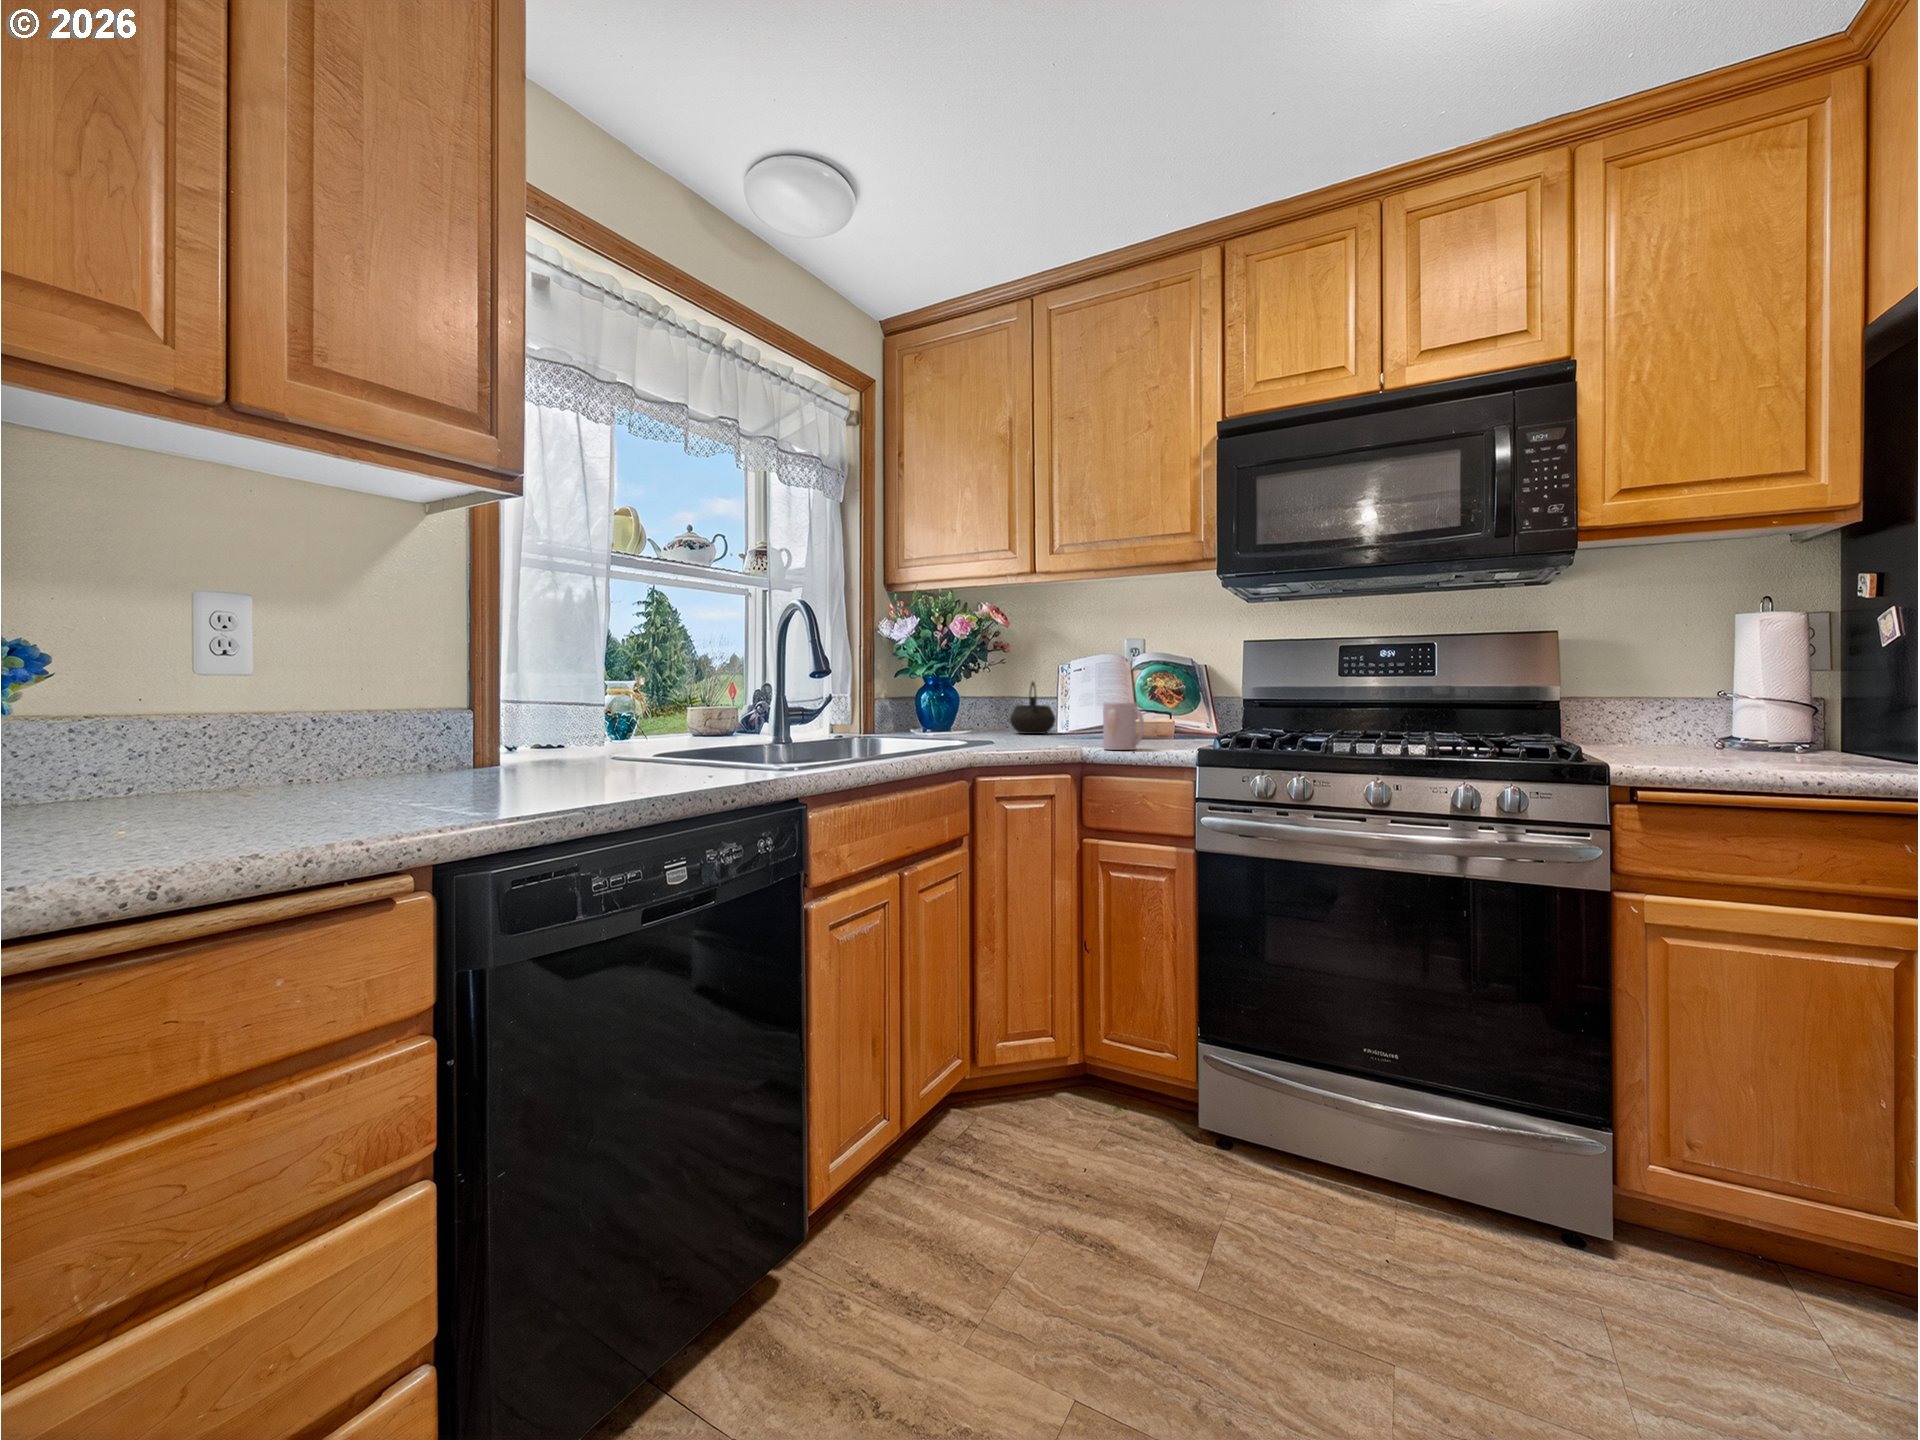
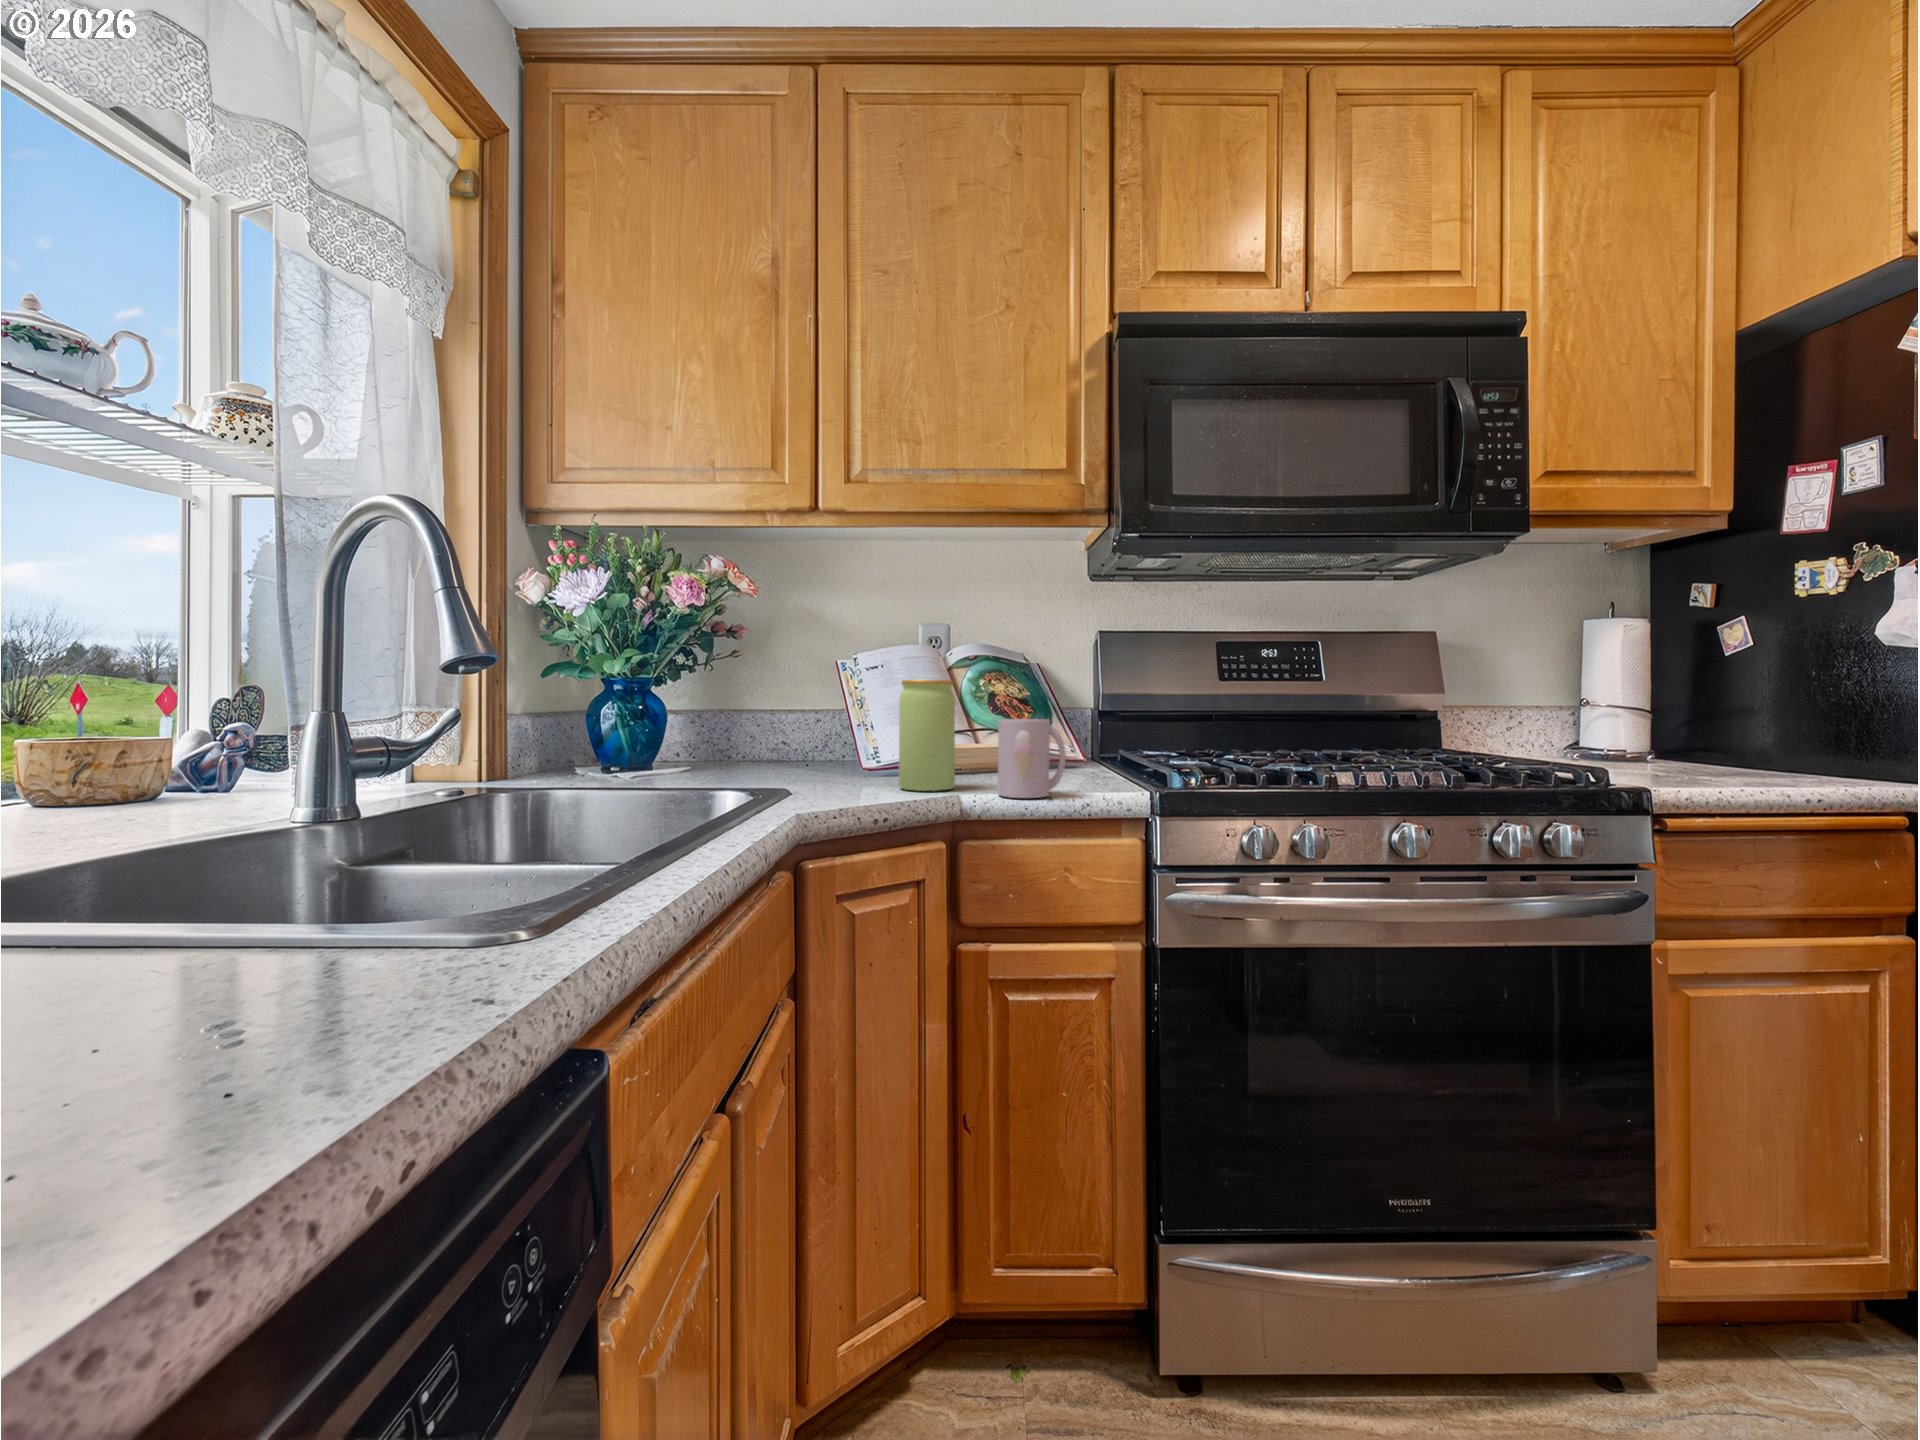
jar: none [1056,679,1091,746] -> present [899,680,955,791]
kettle: present [1010,682,1056,734] -> none [752,682,824,763]

